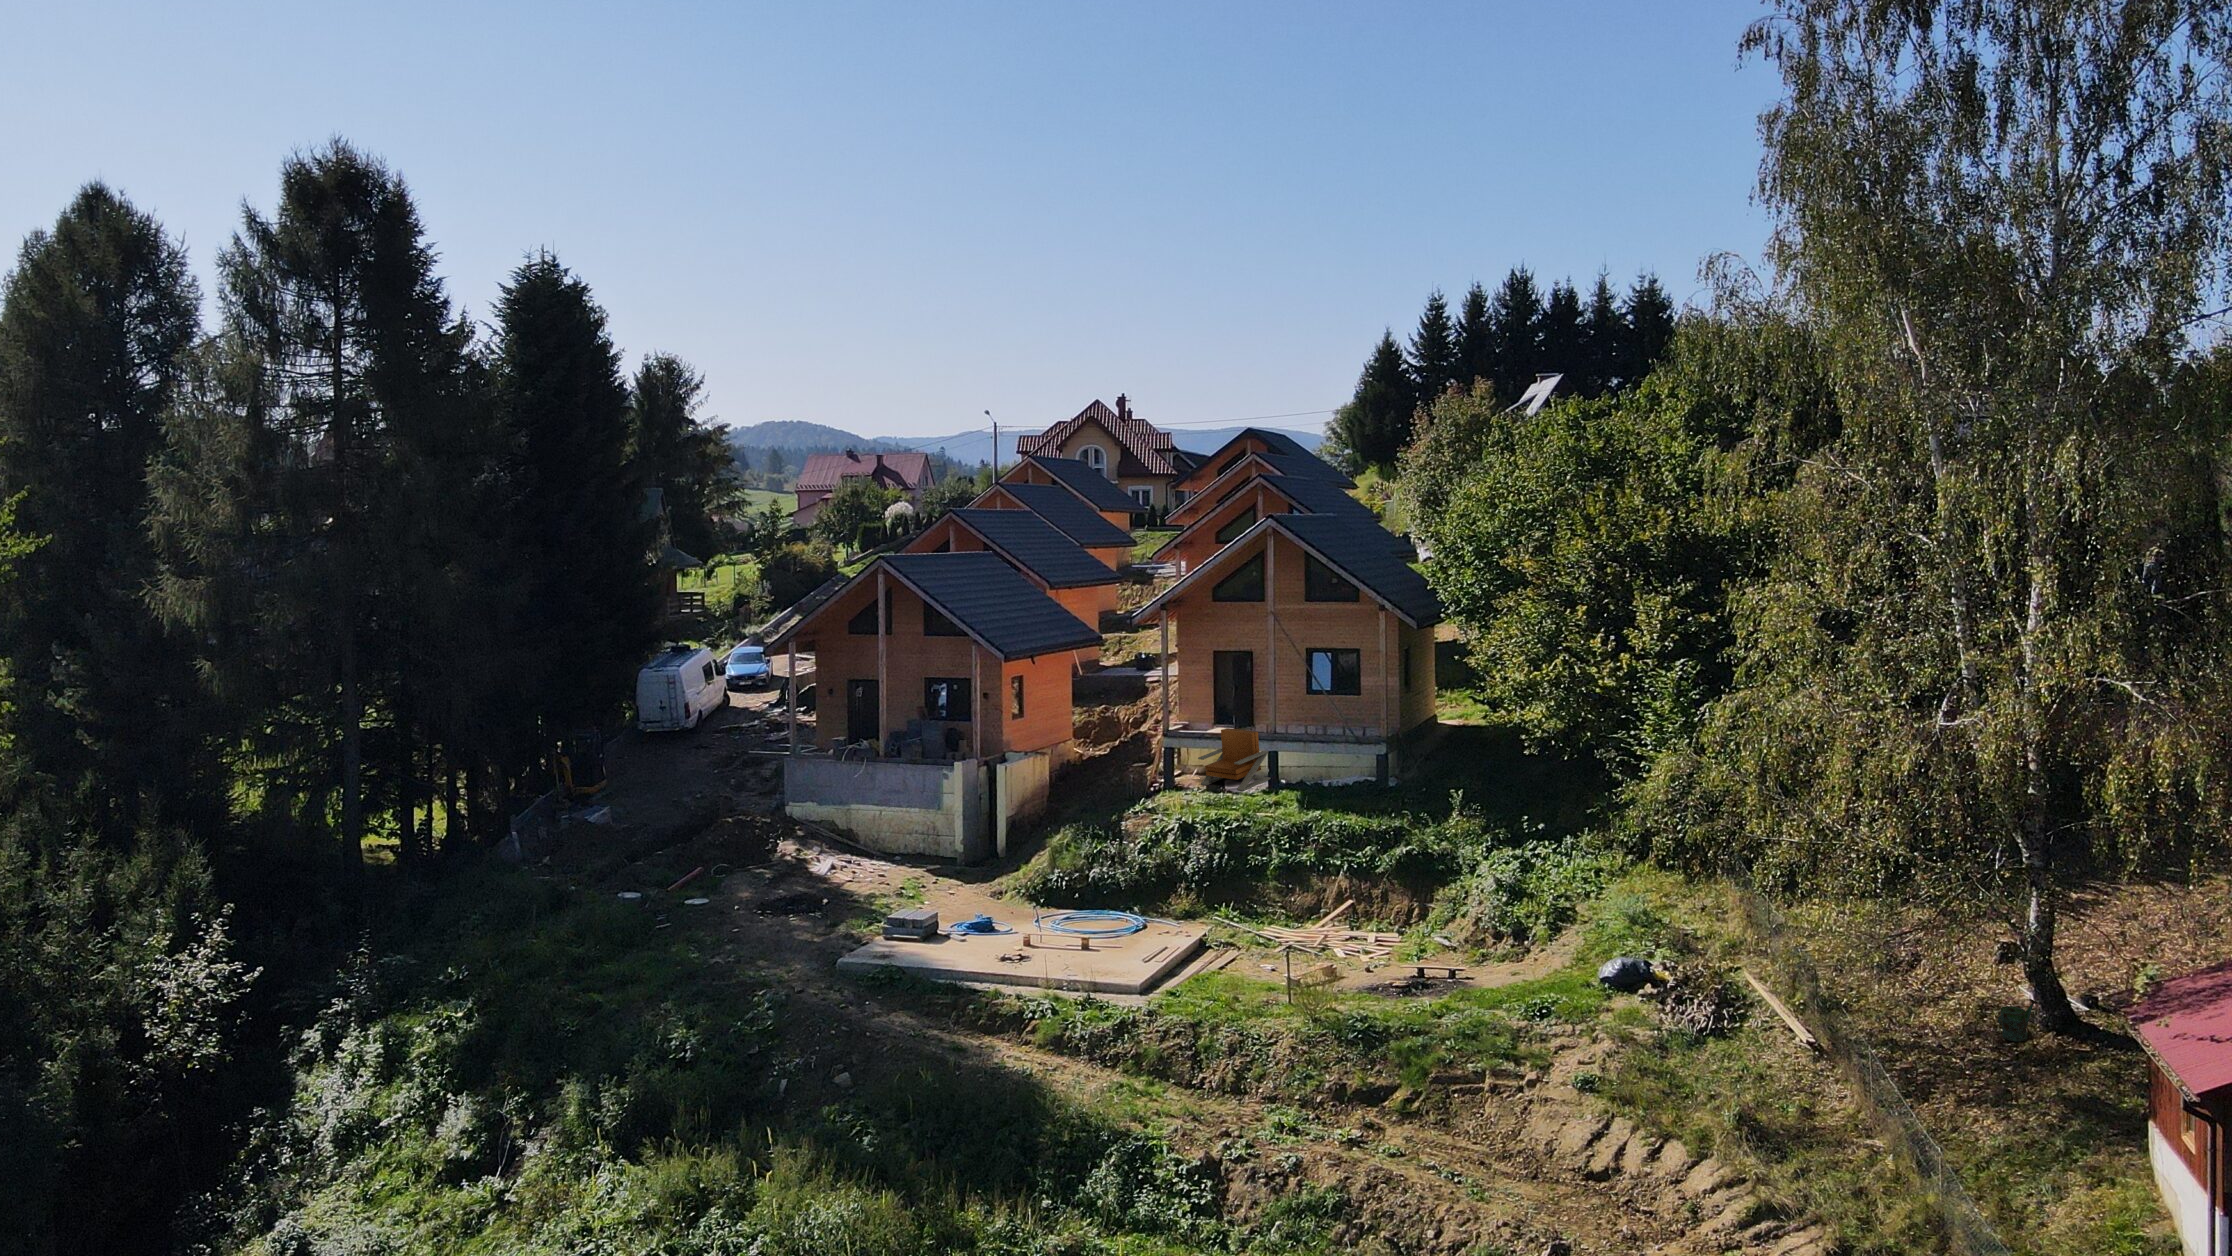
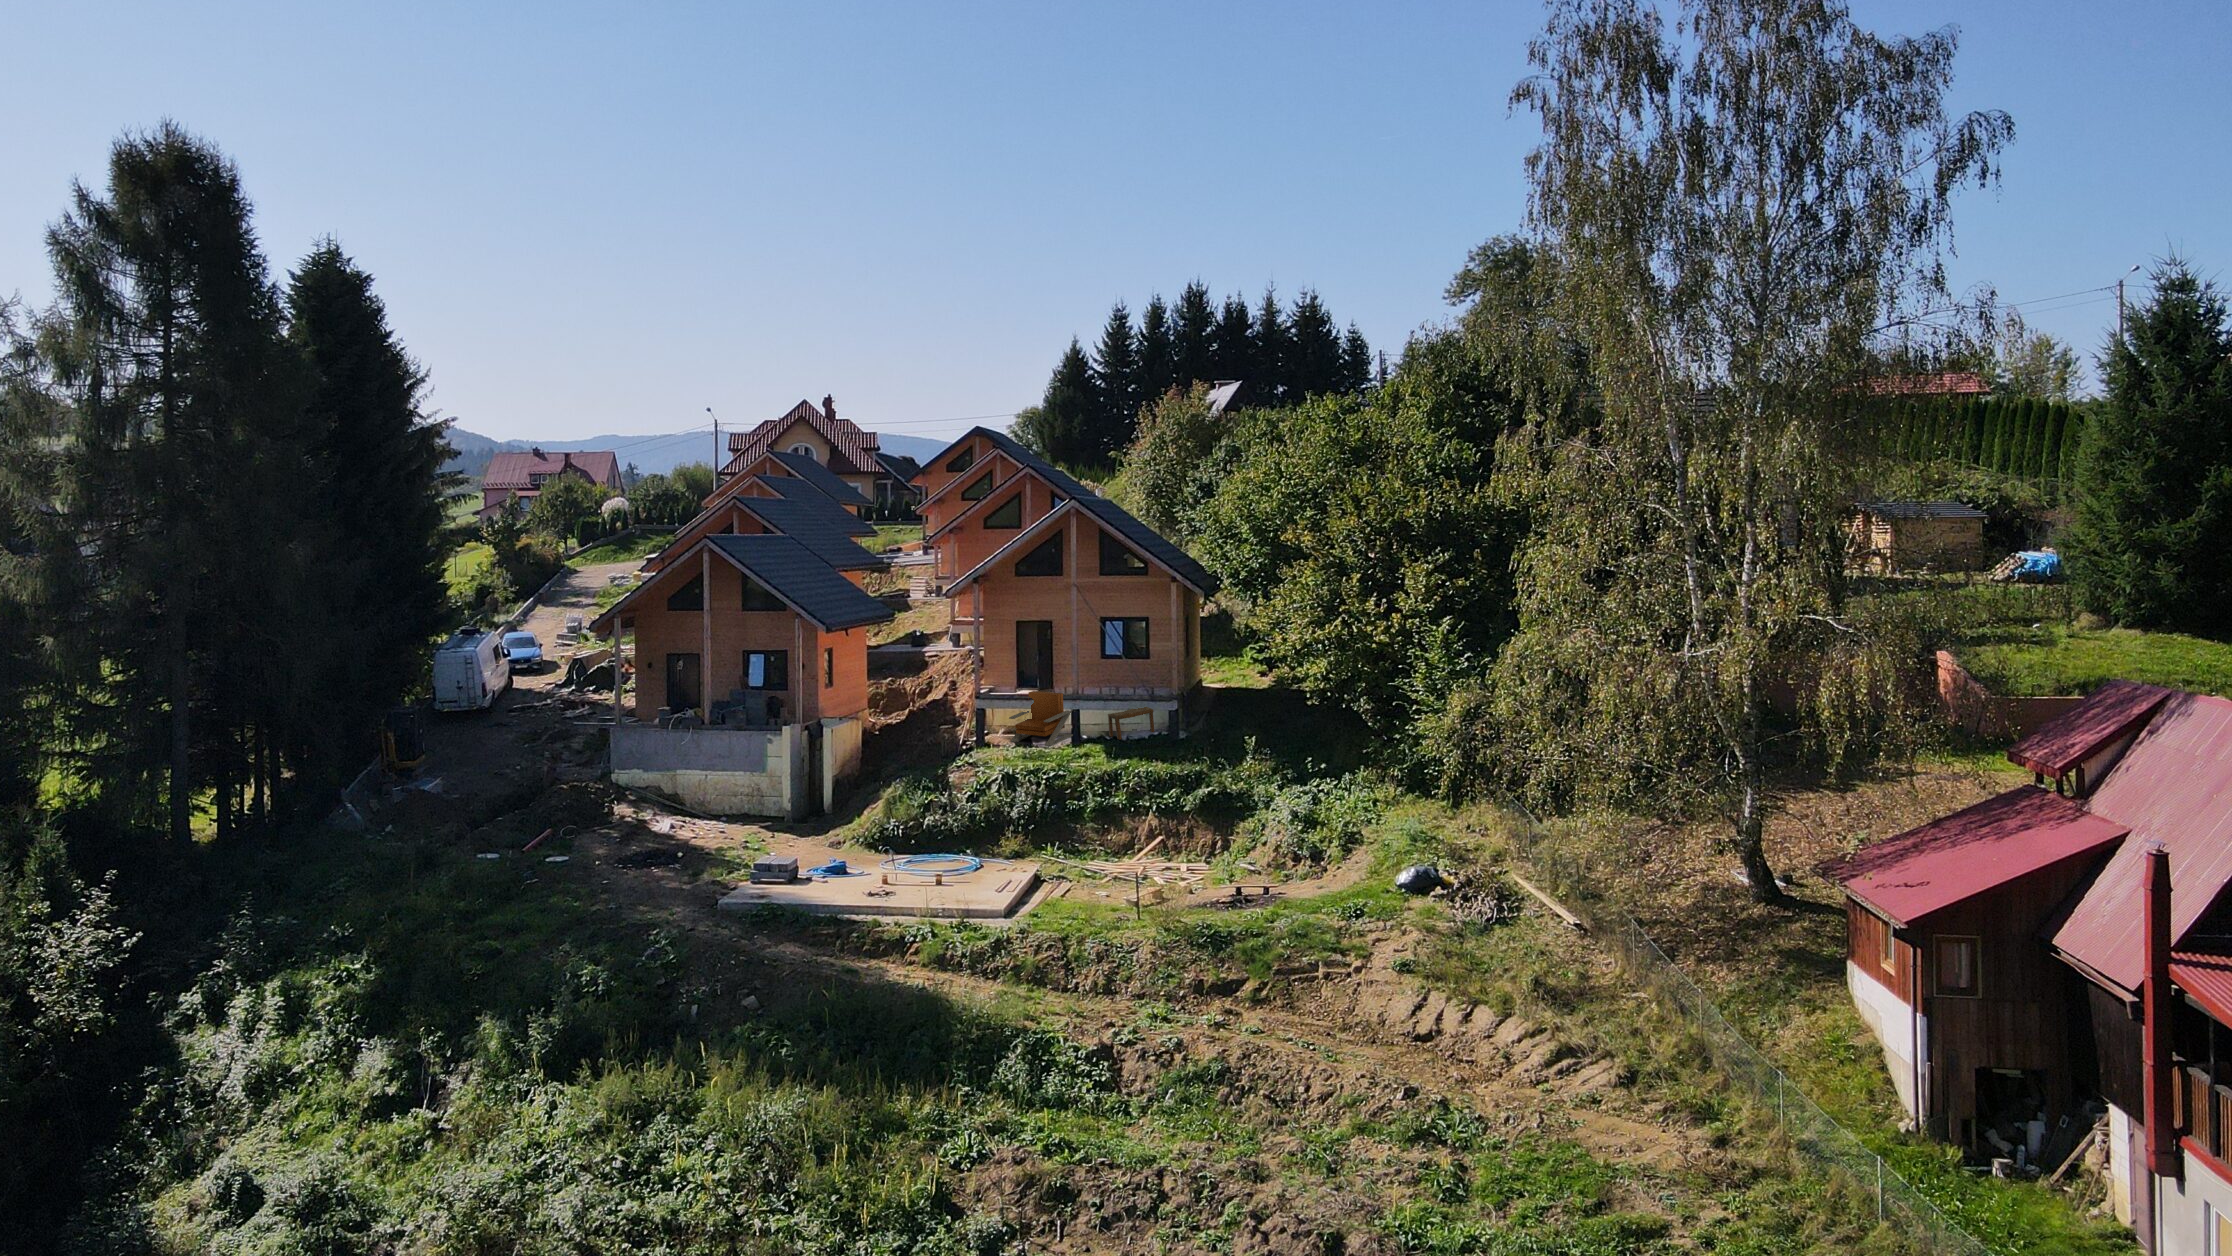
bench: none [1308,747,1362,785] -> present [1108,707,1154,740]
watering can: present [1998,999,2038,1041] -> none [1719,878,1747,911]

